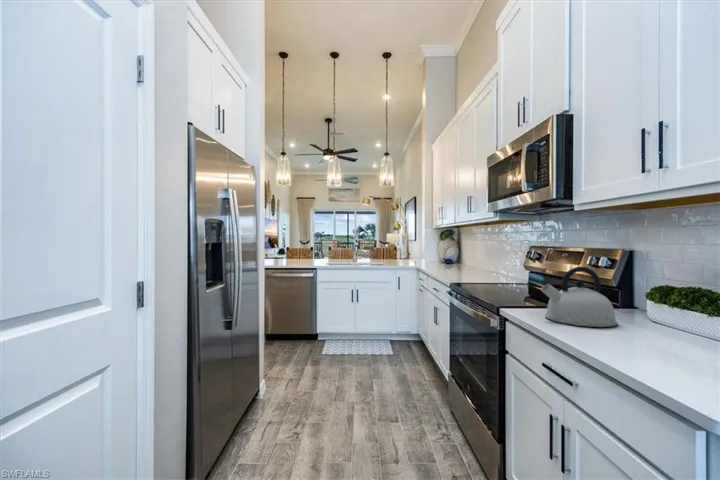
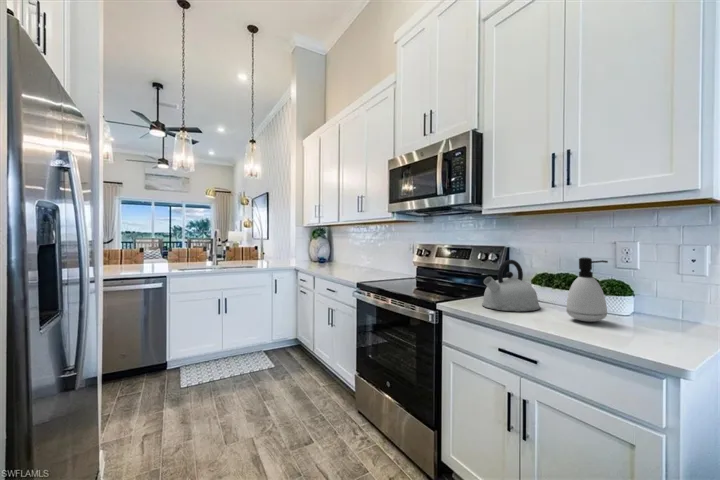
soap dispenser: none [624,268,679,347] -> present [566,258,608,322]

